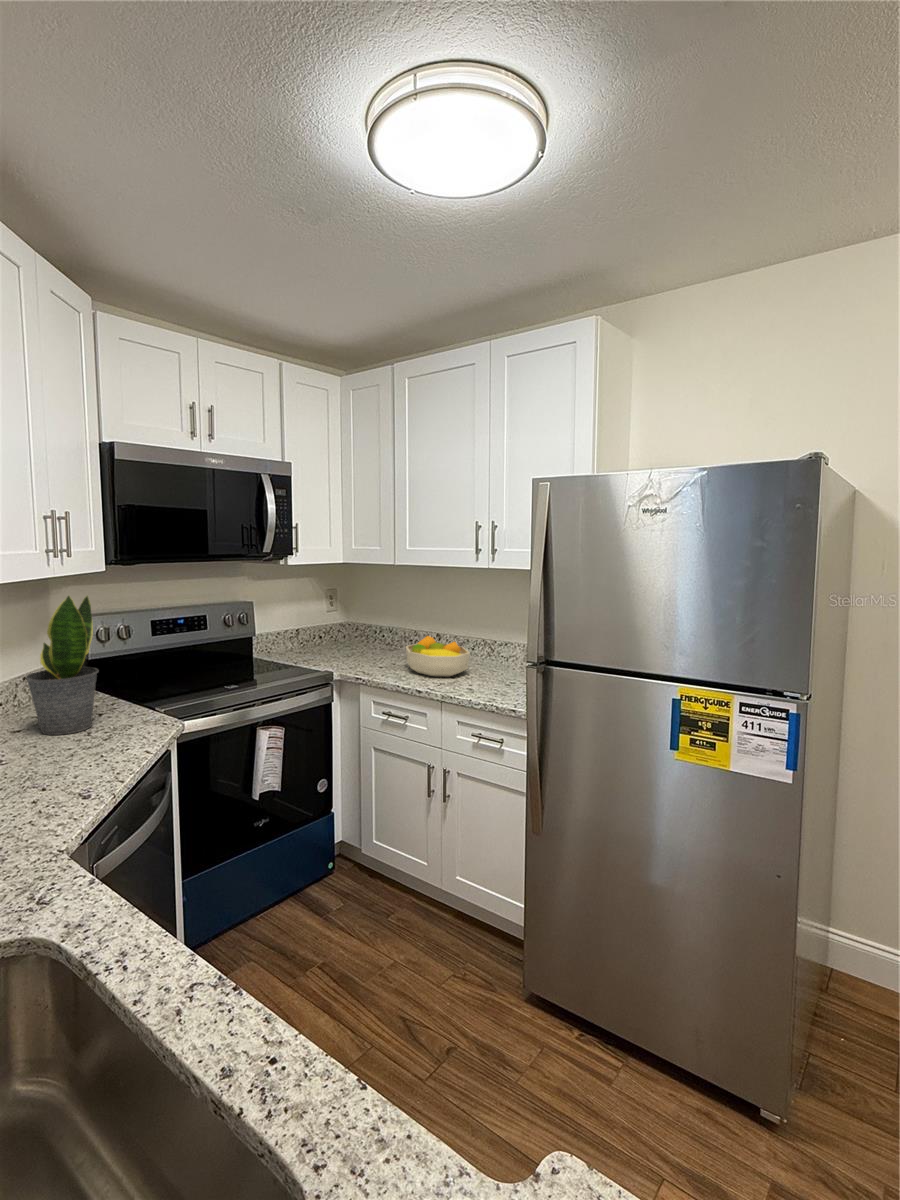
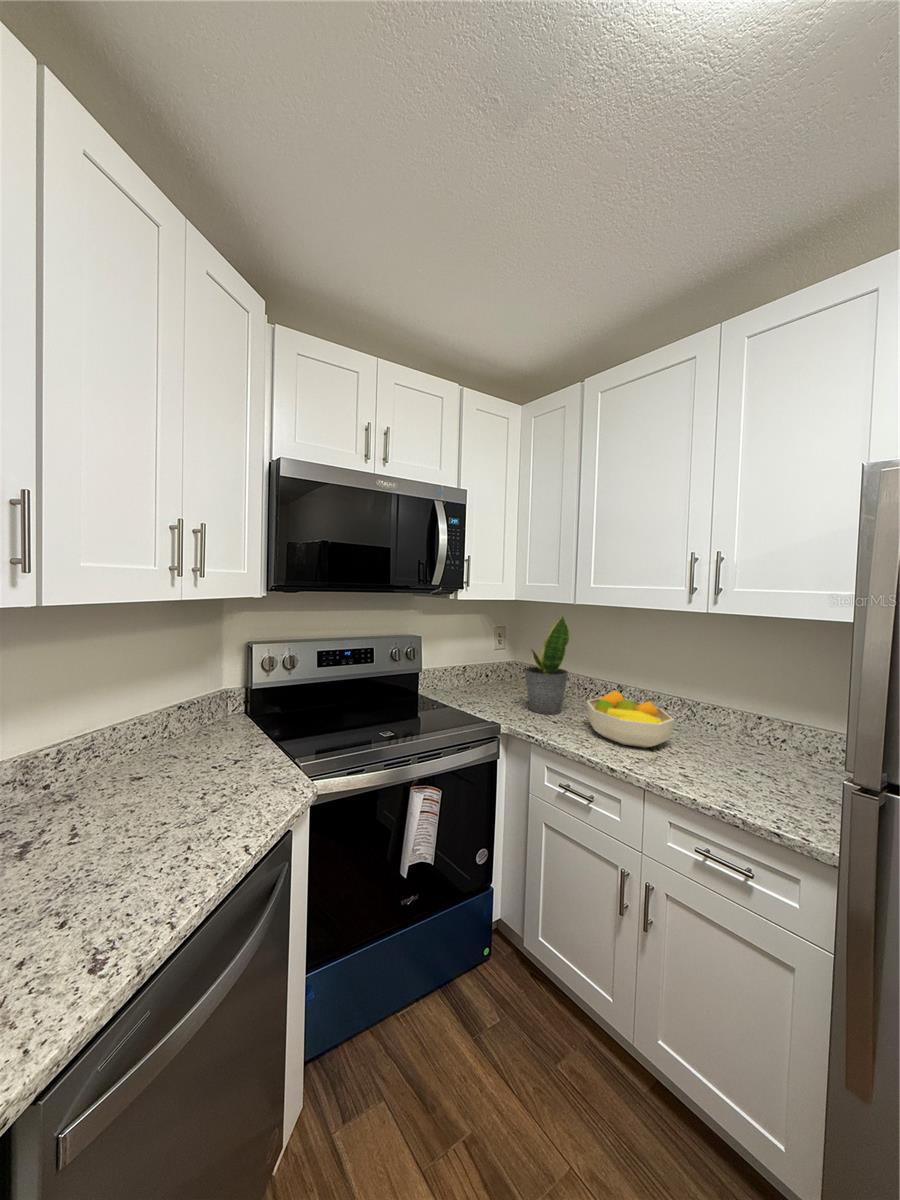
potted plant: present [26,595,99,735] -> present [524,616,570,714]

